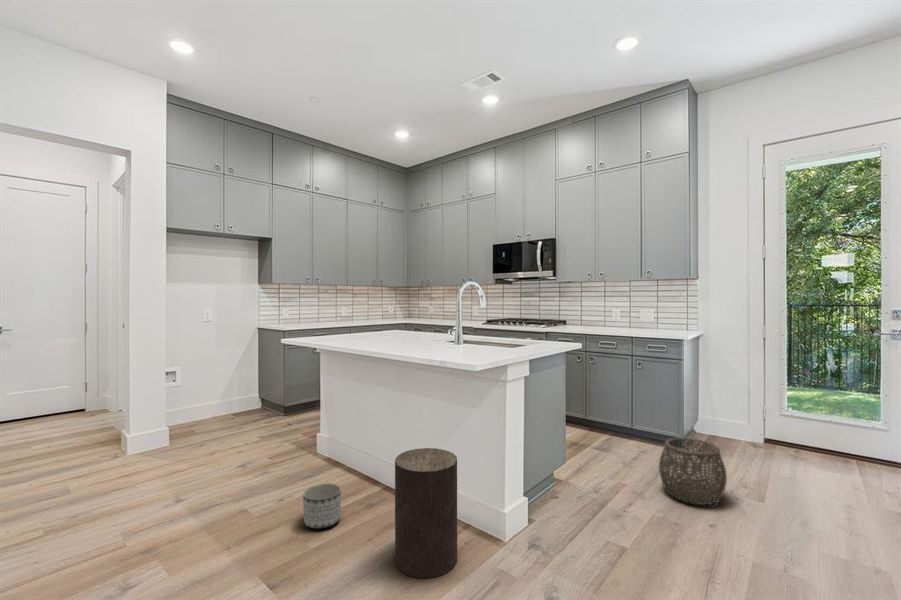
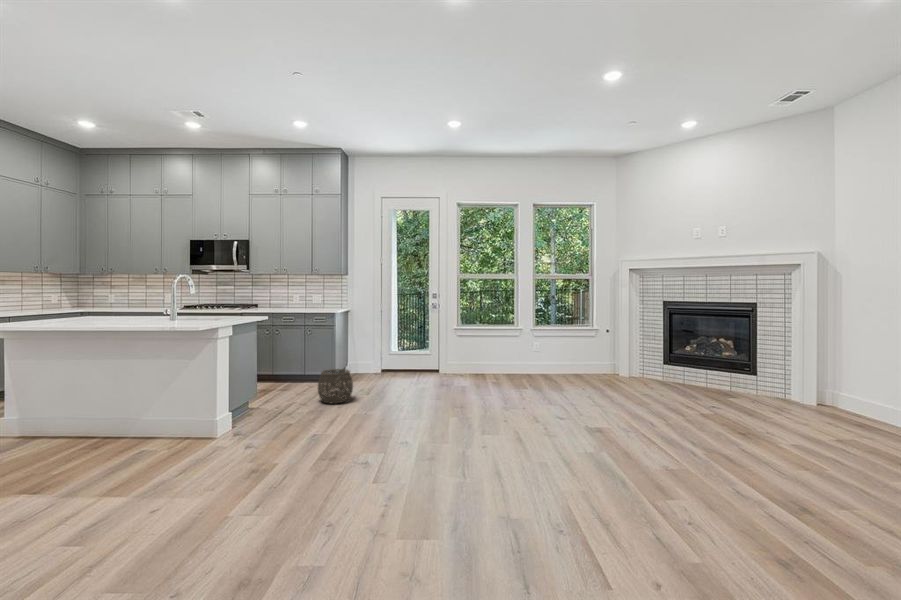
stool: present [395,448,457,578] -> none [135,383,185,462]
planter: present [303,483,341,528] -> none [31,430,71,463]

